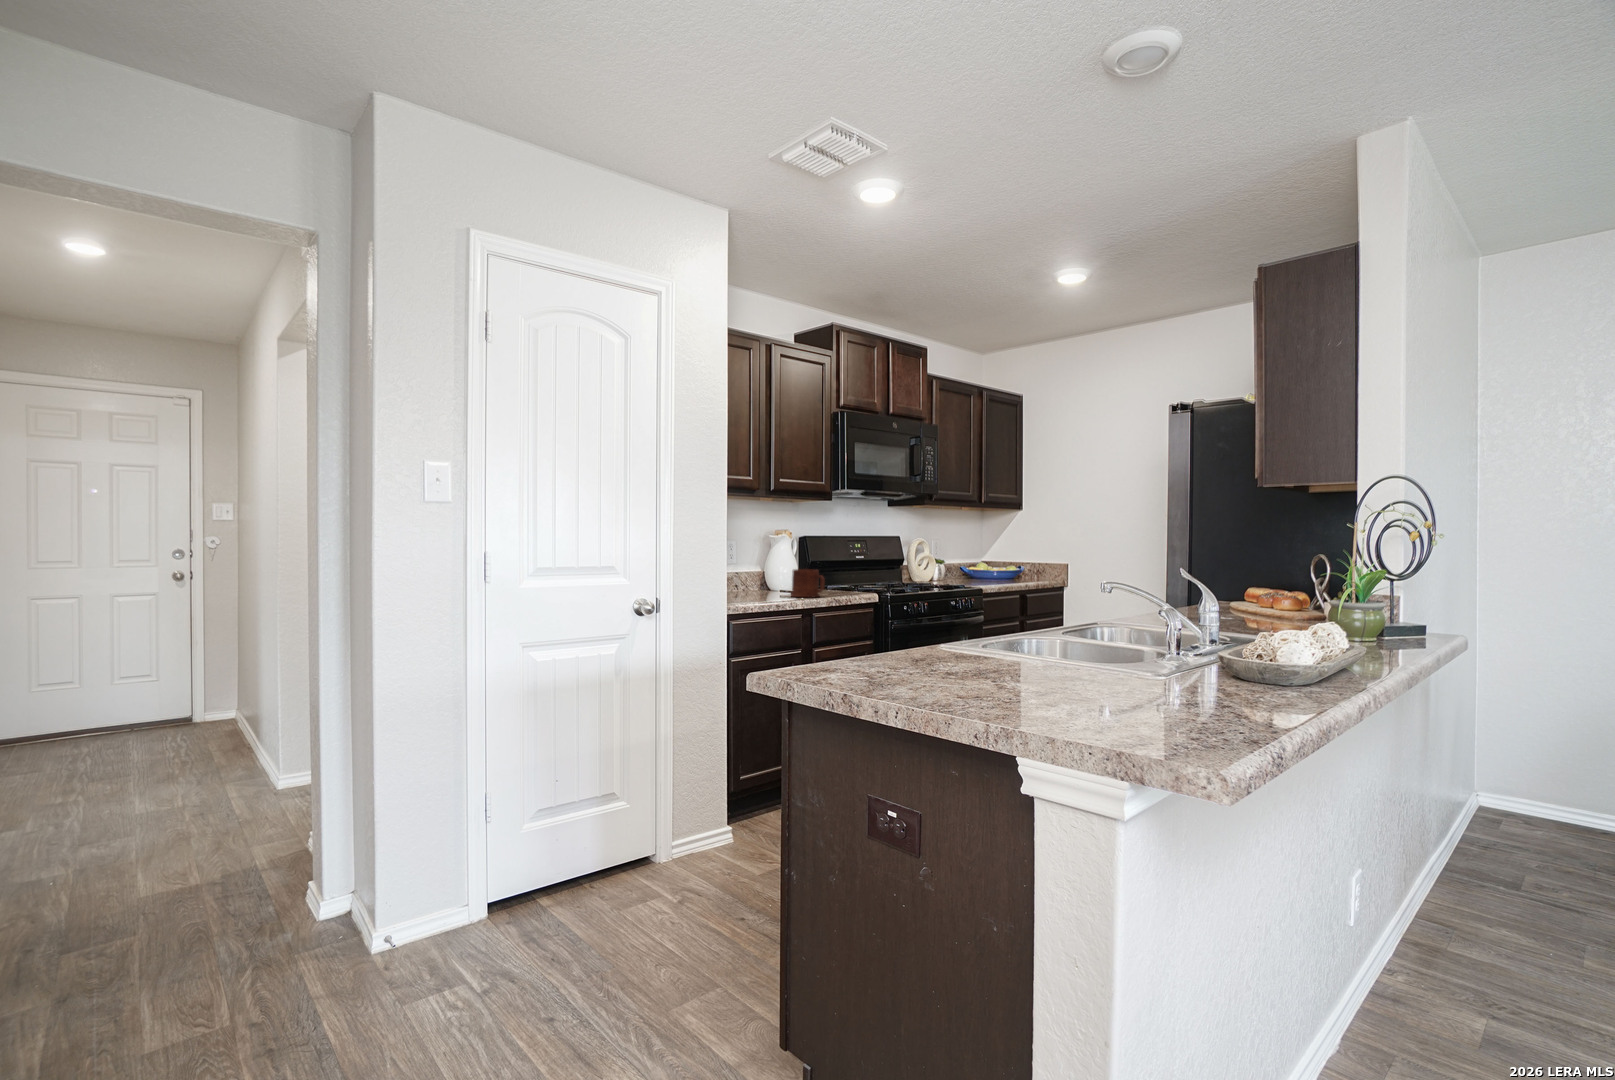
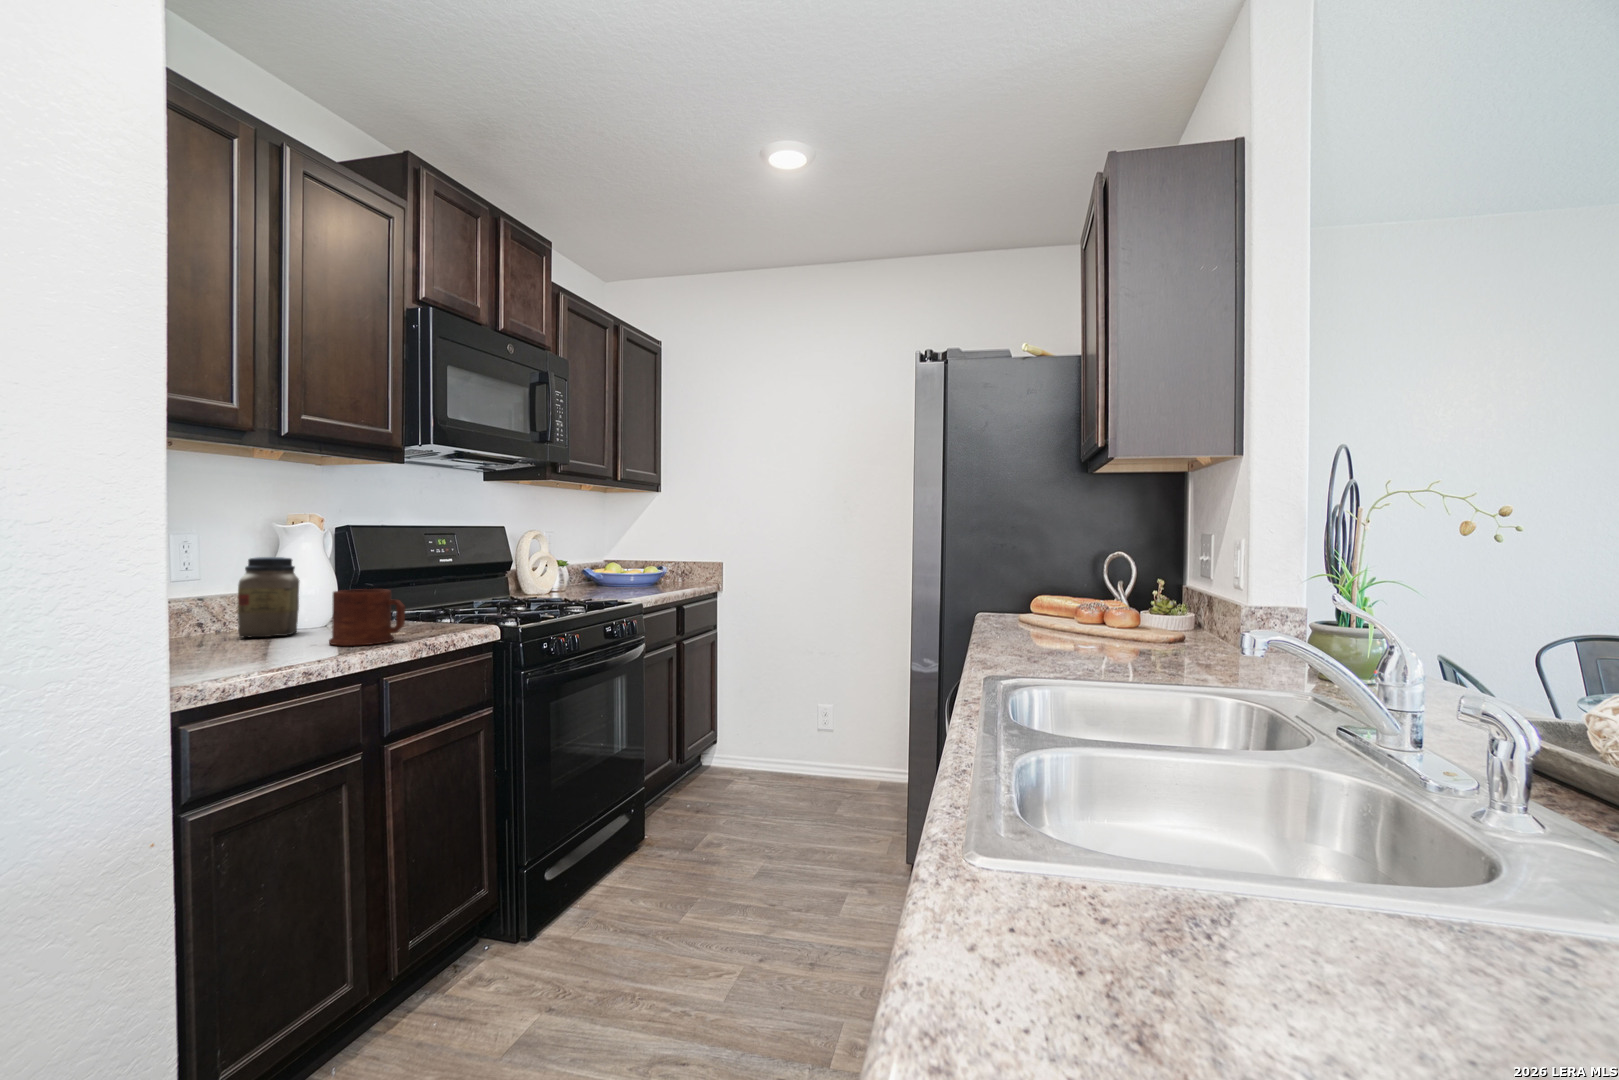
jar: none [755,552,781,592] -> present [238,557,299,638]

